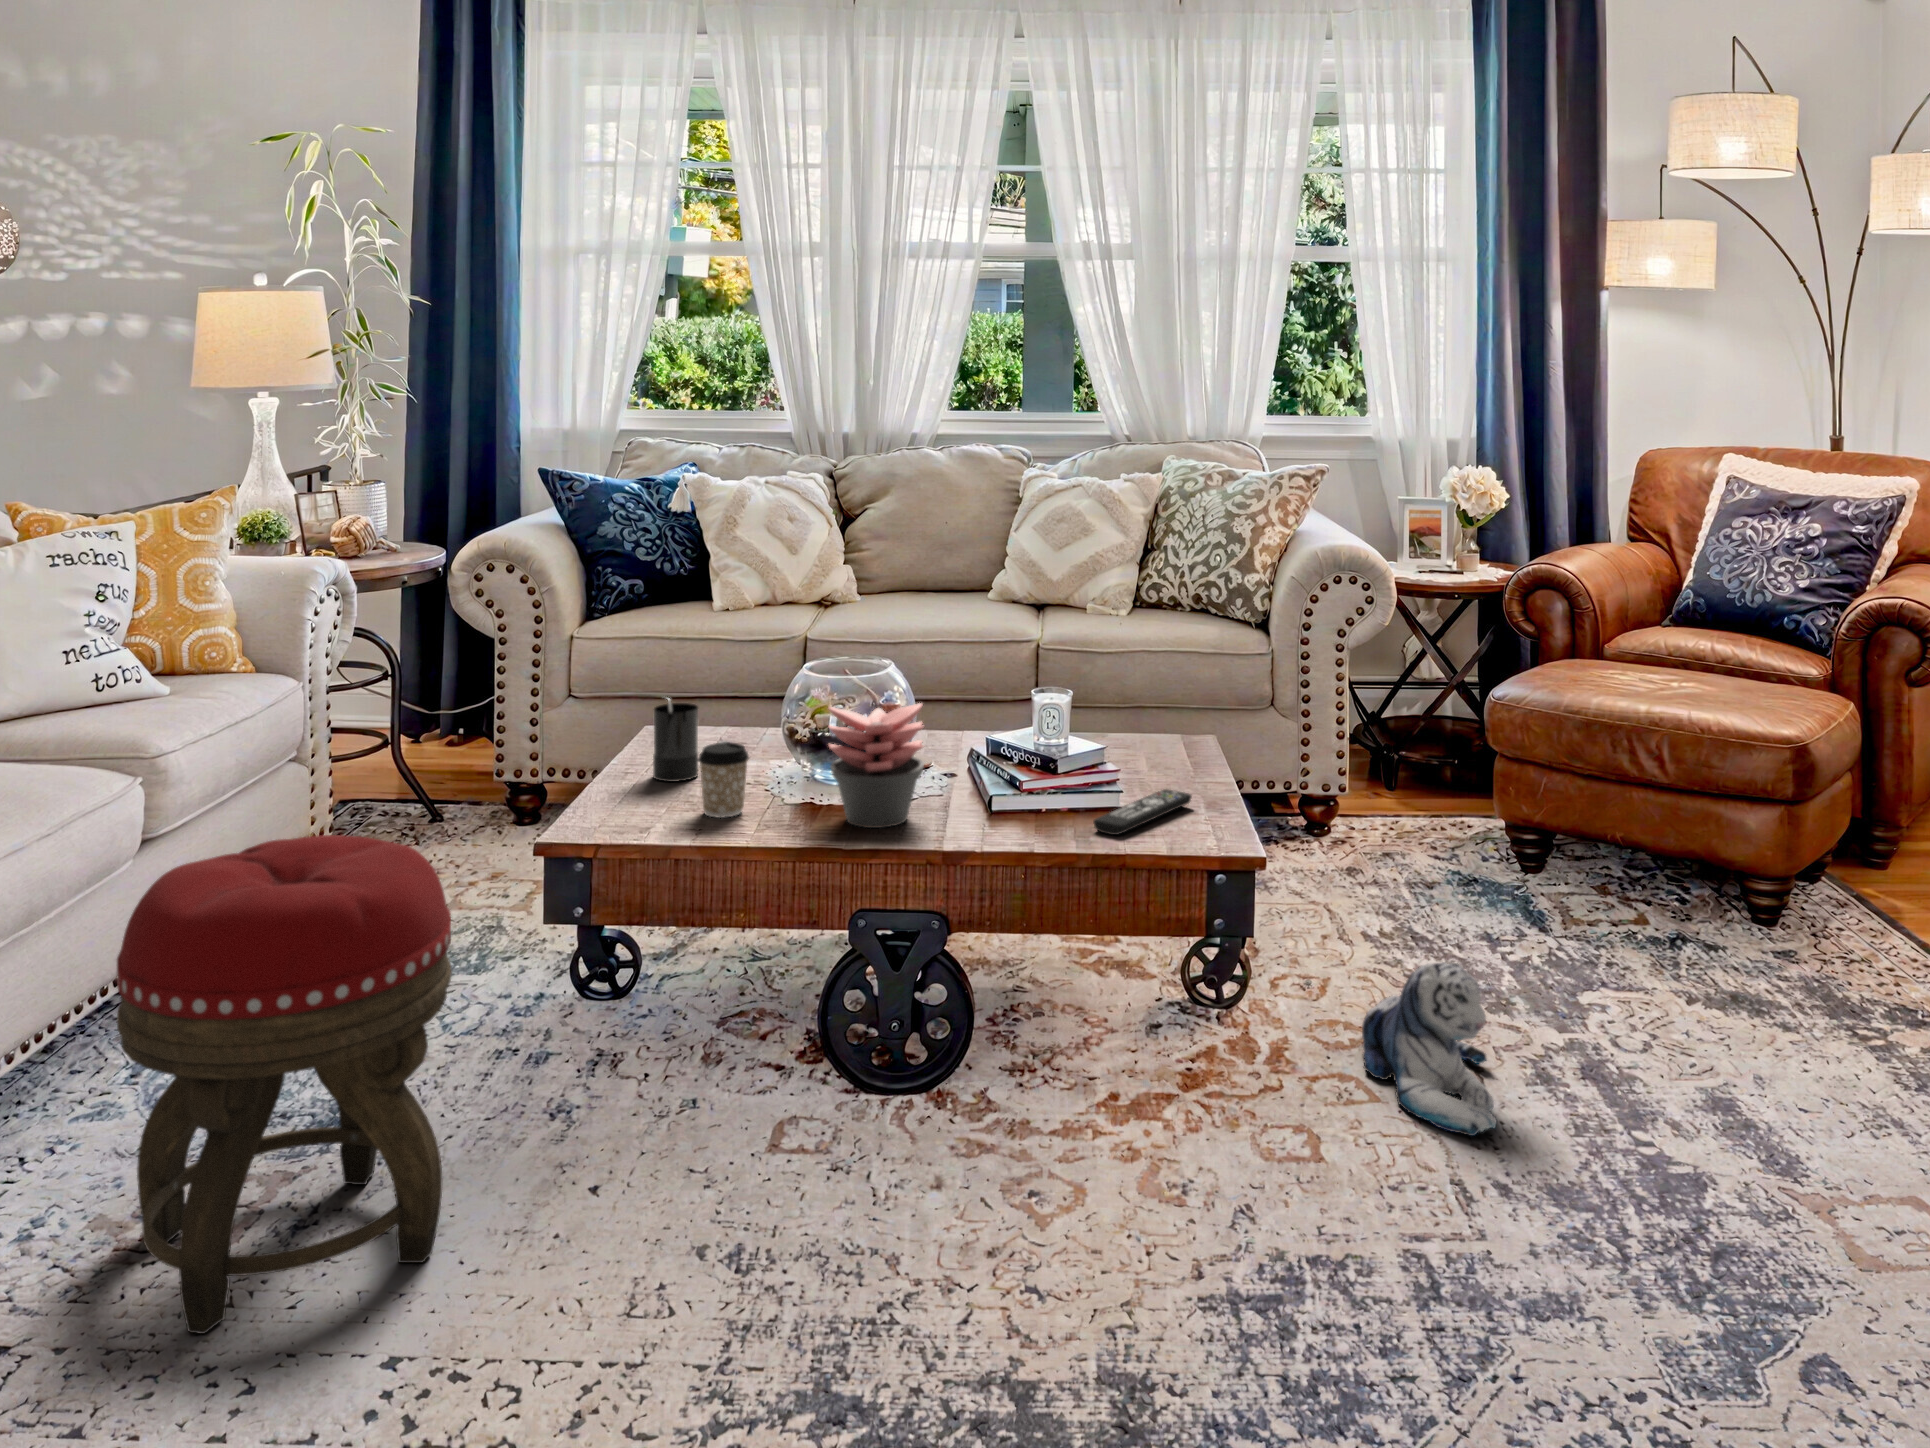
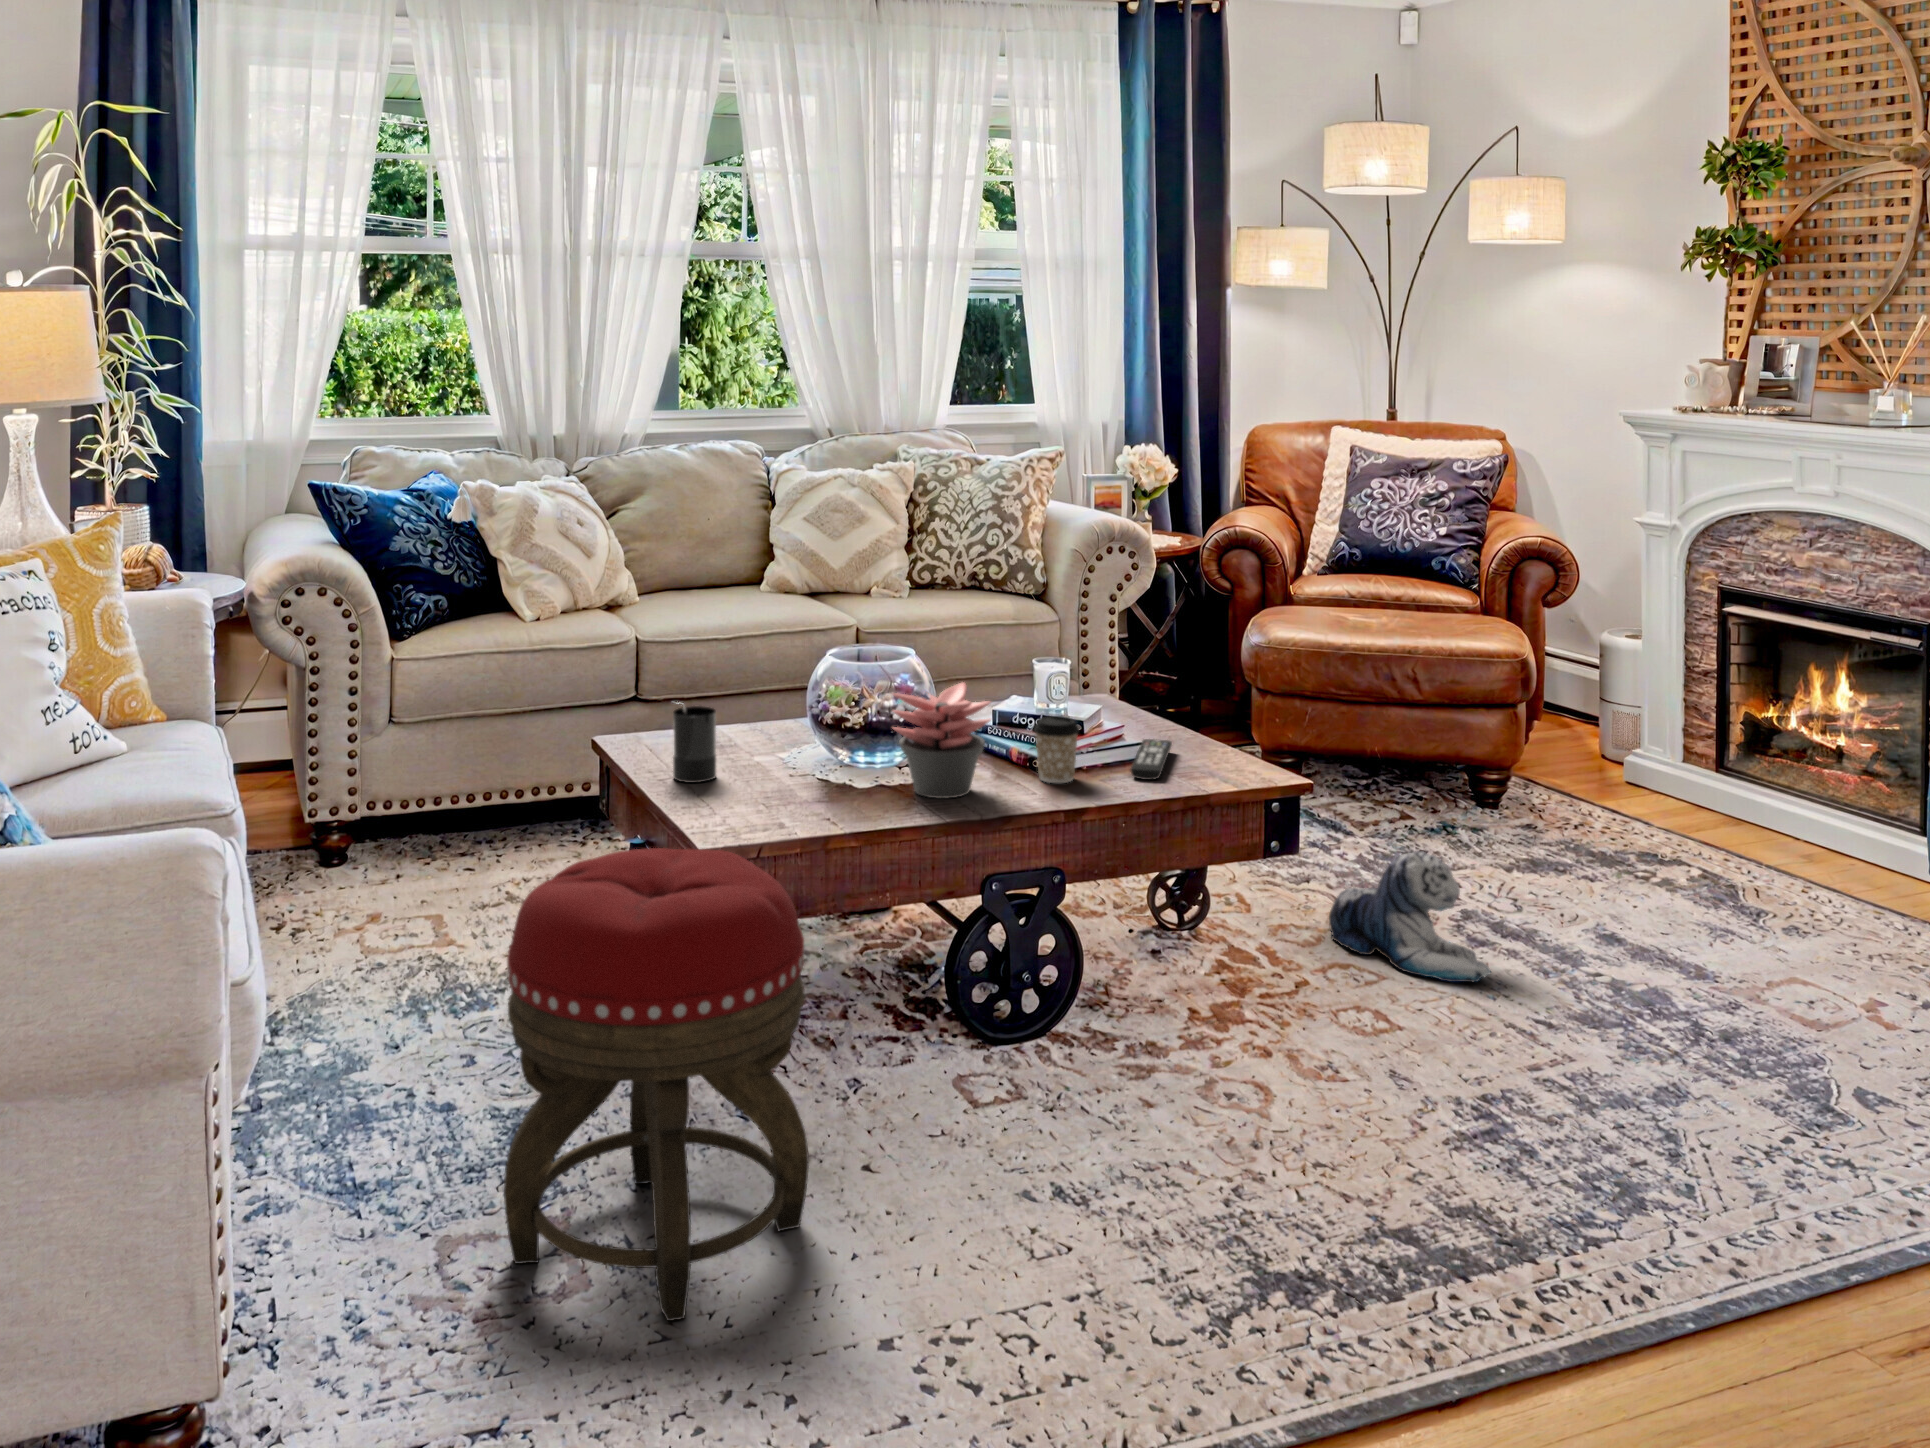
coffee cup: present [698,742,749,818] -> present [1034,716,1079,783]

